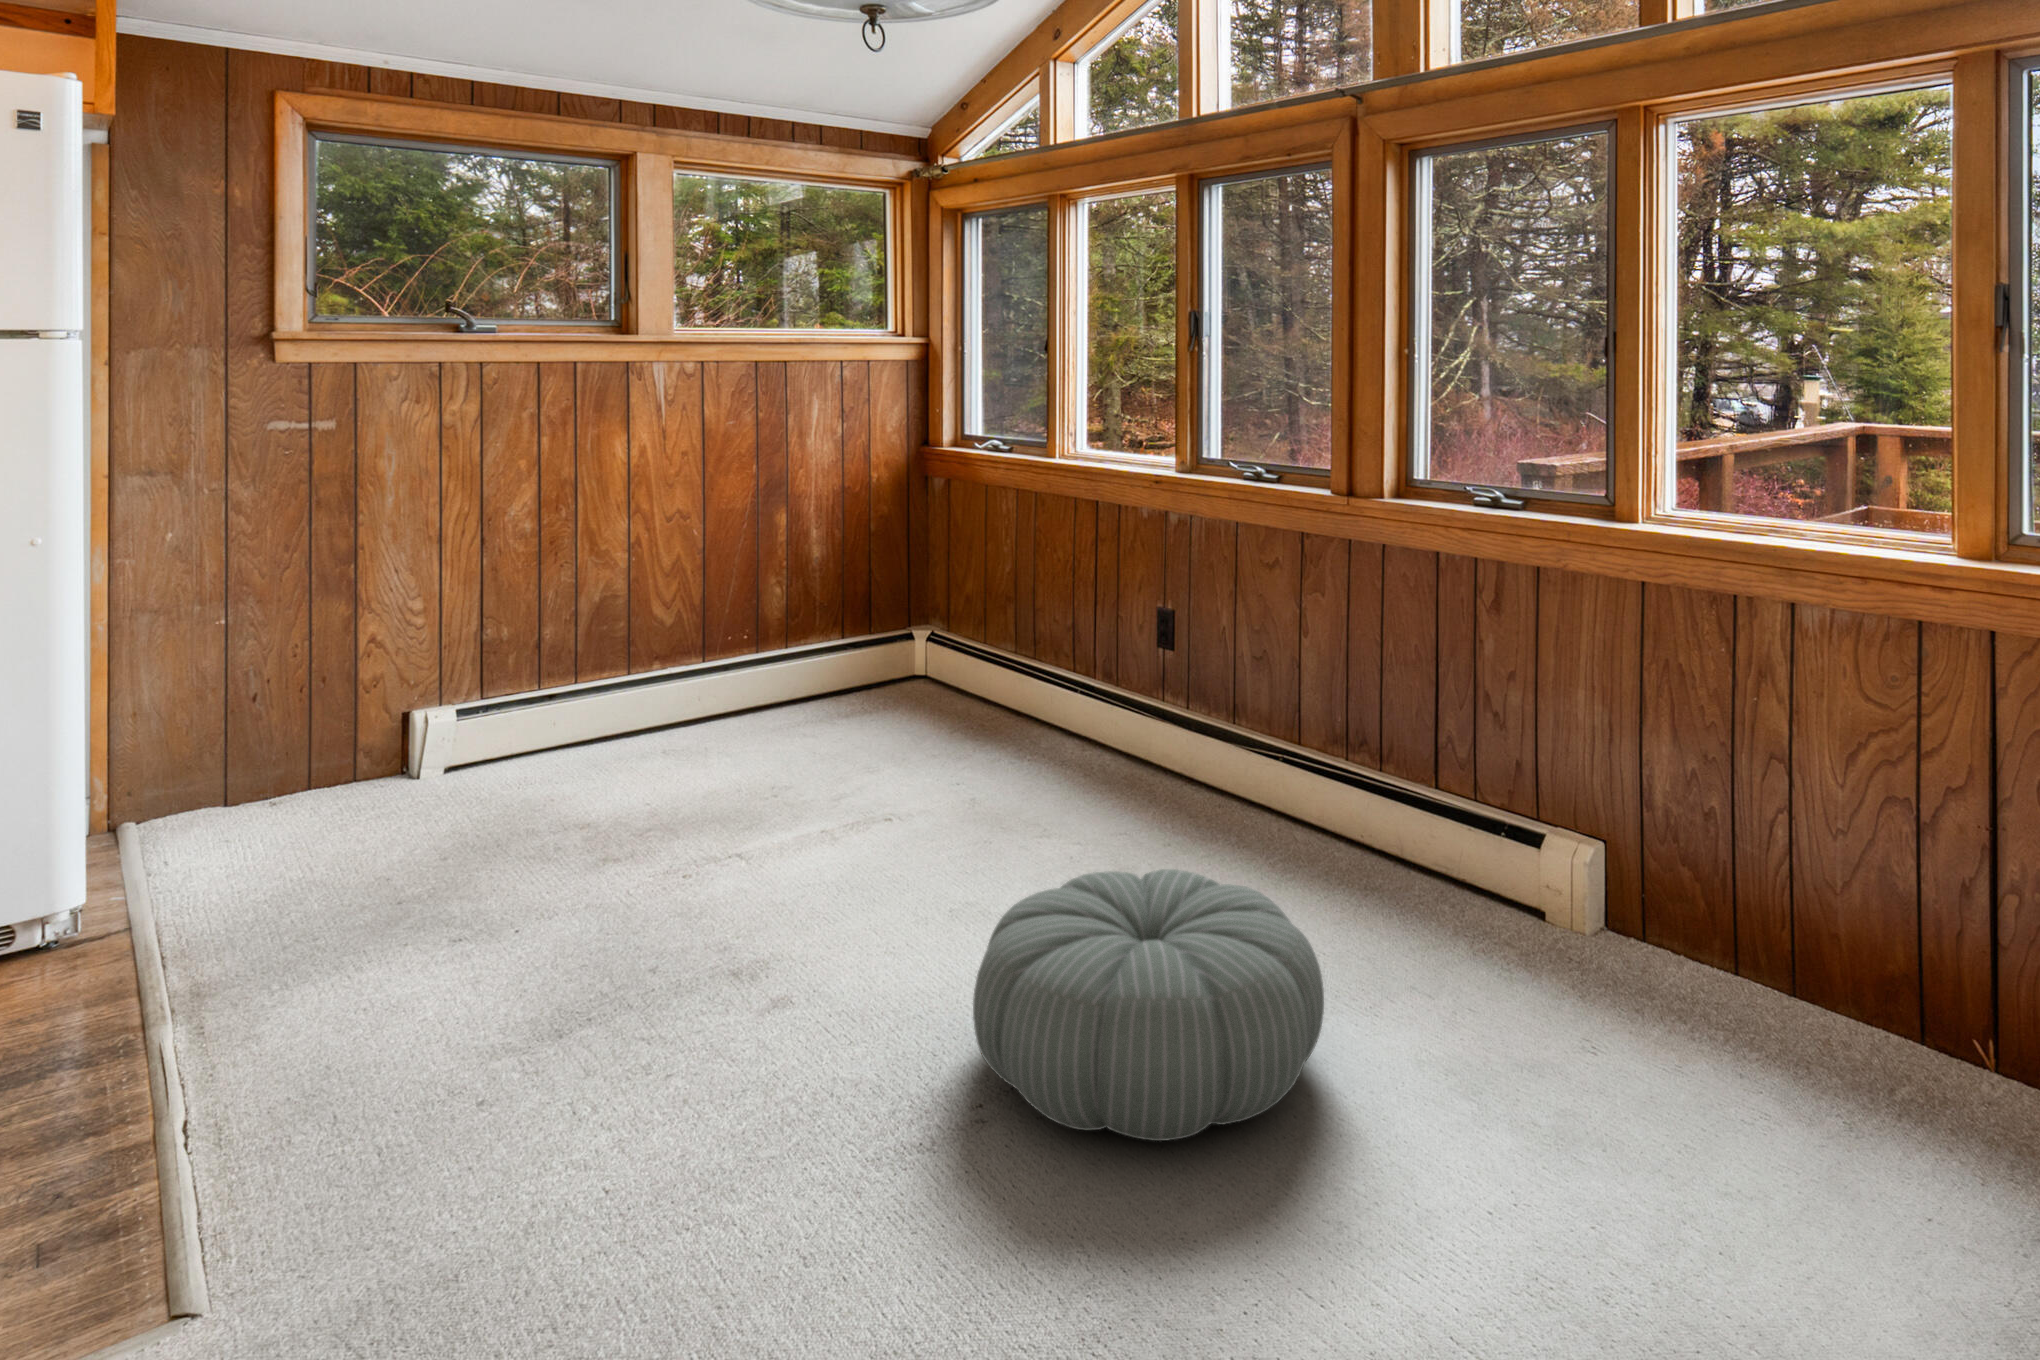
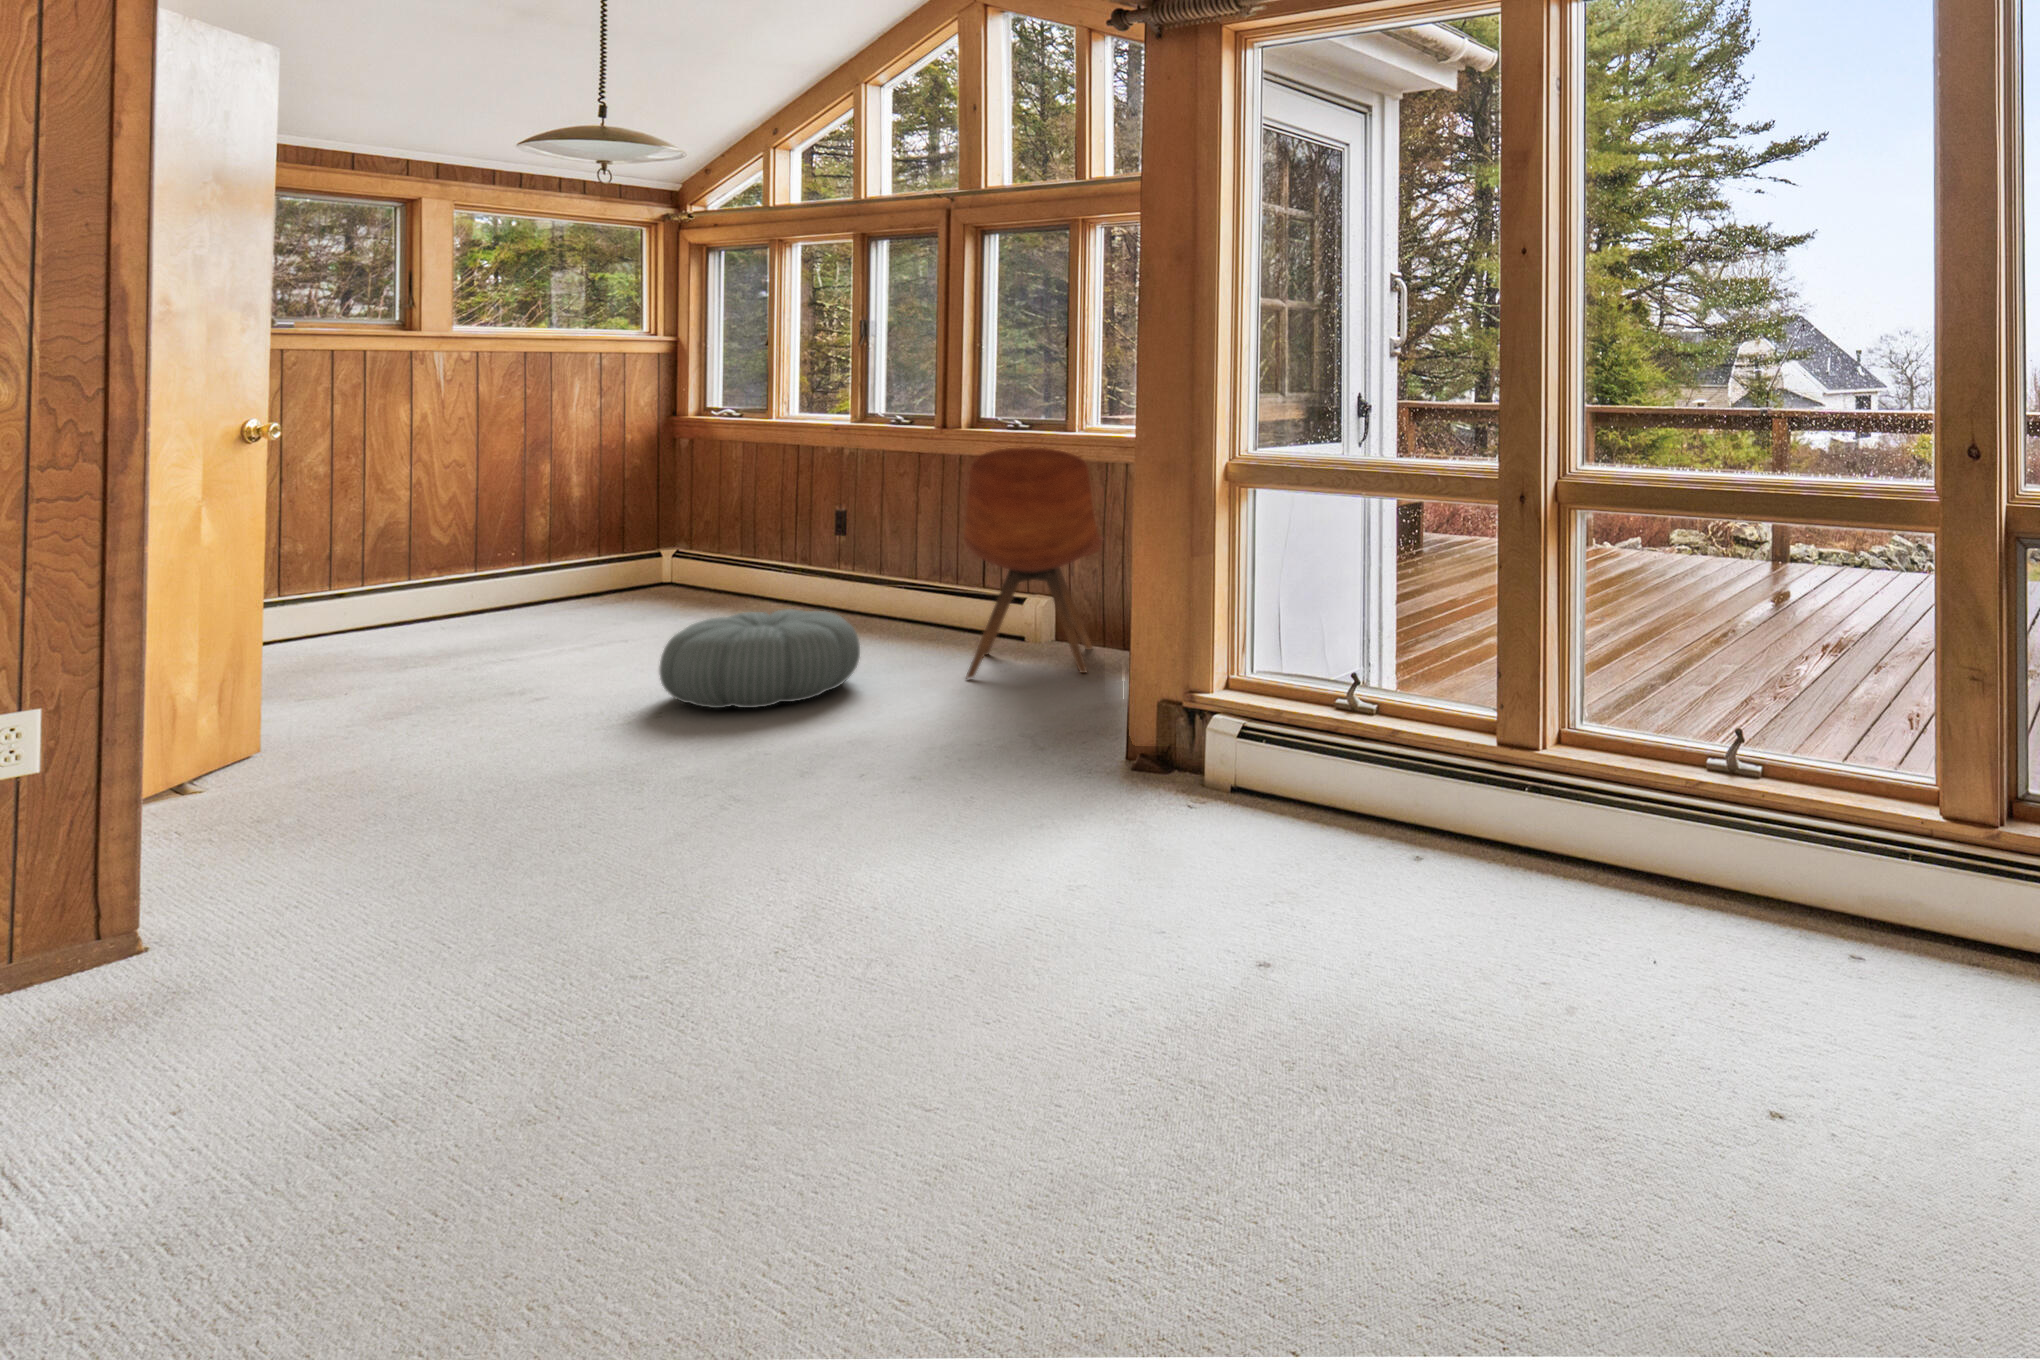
dining chair: none [1481,594,1795,1094] -> present [964,447,1103,679]

